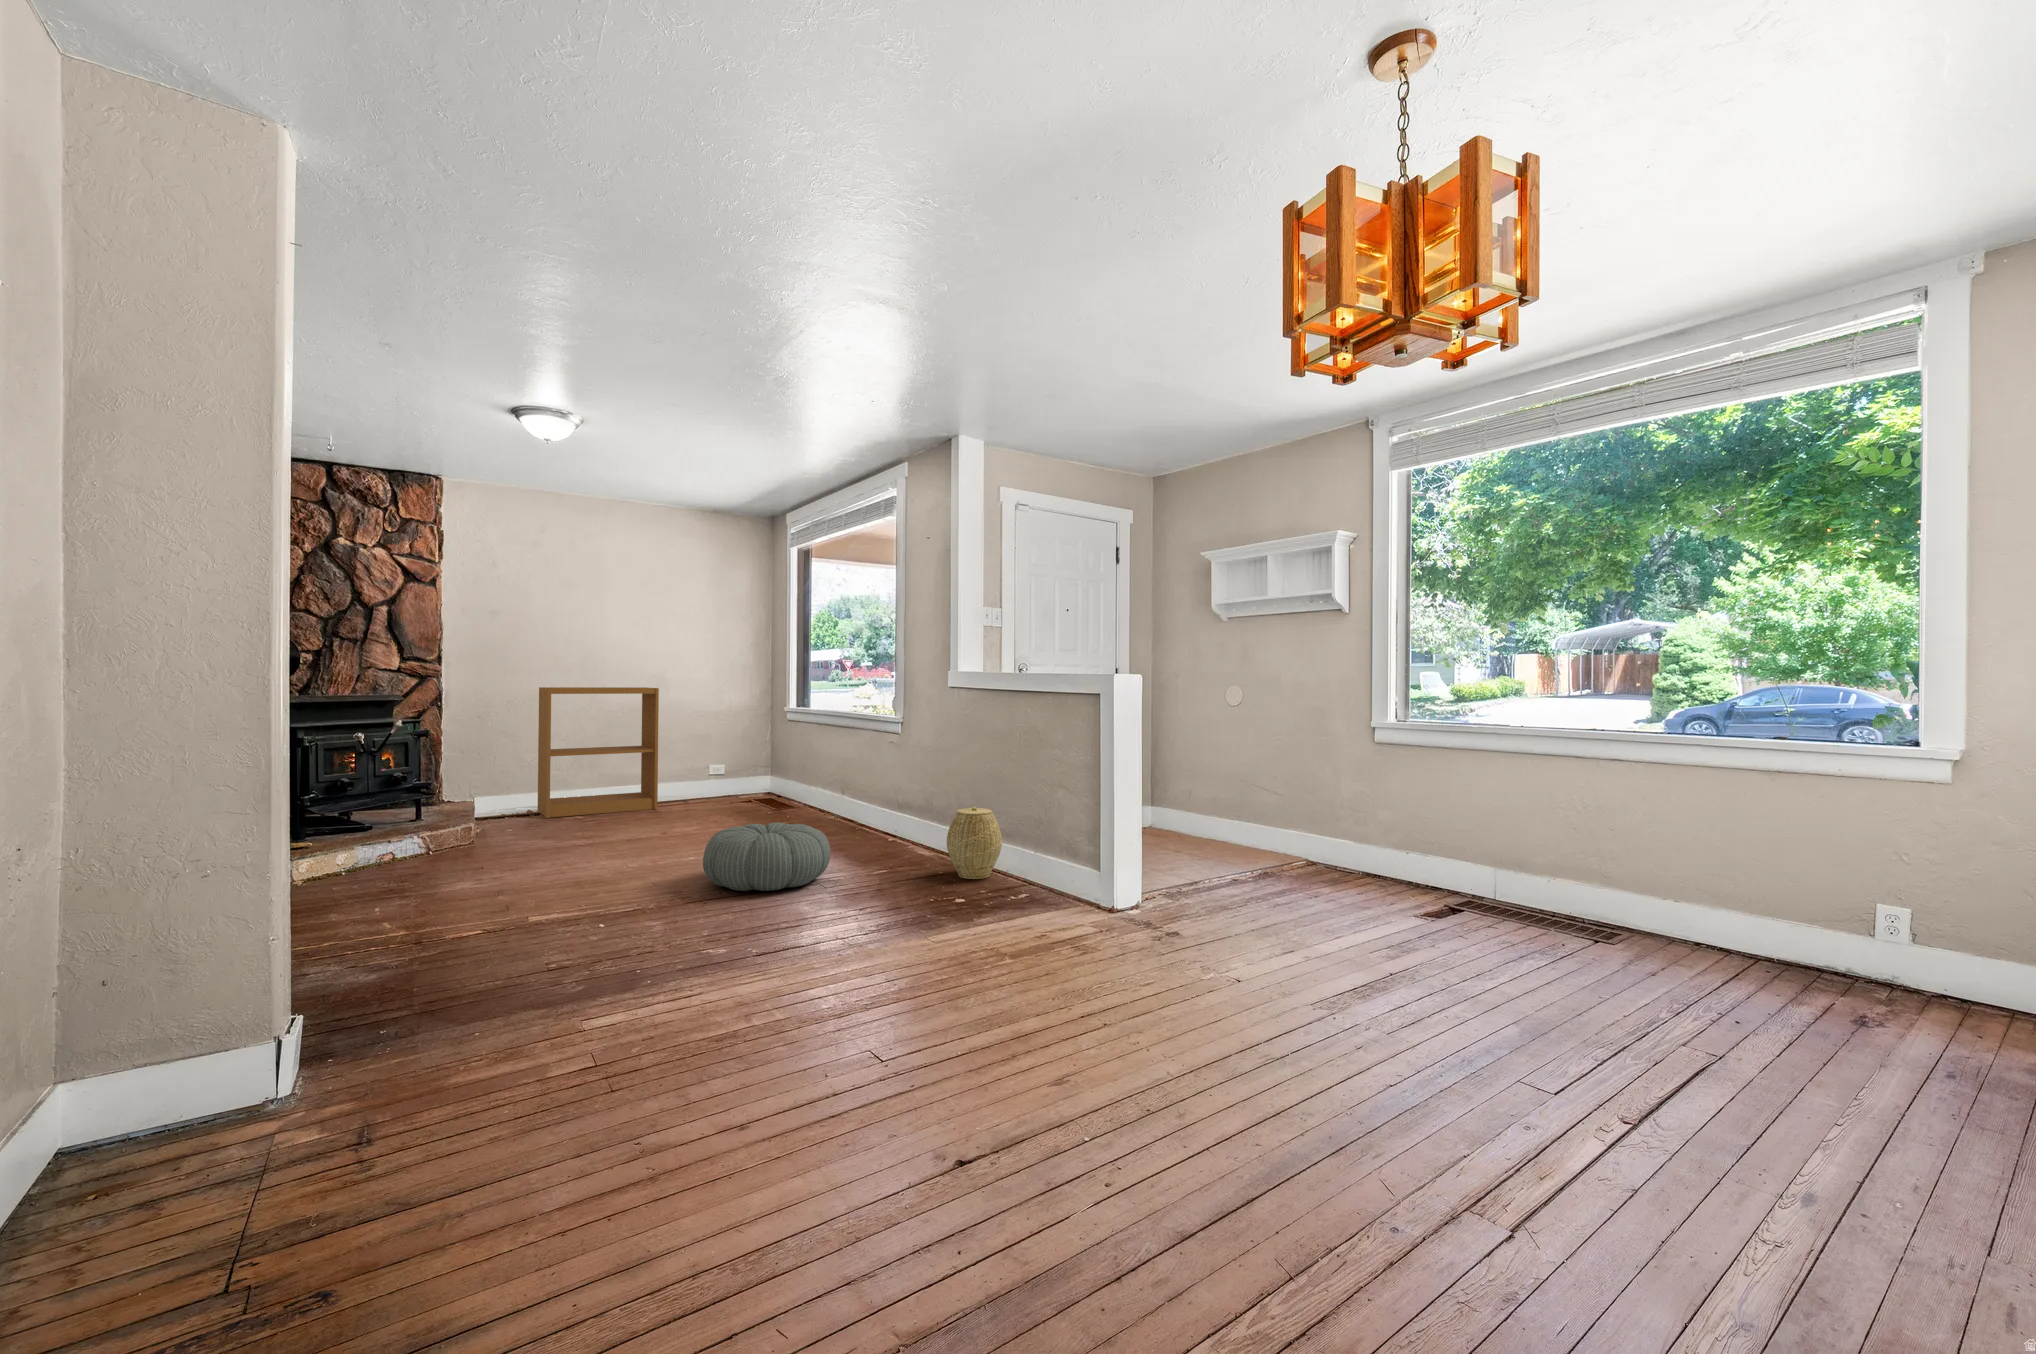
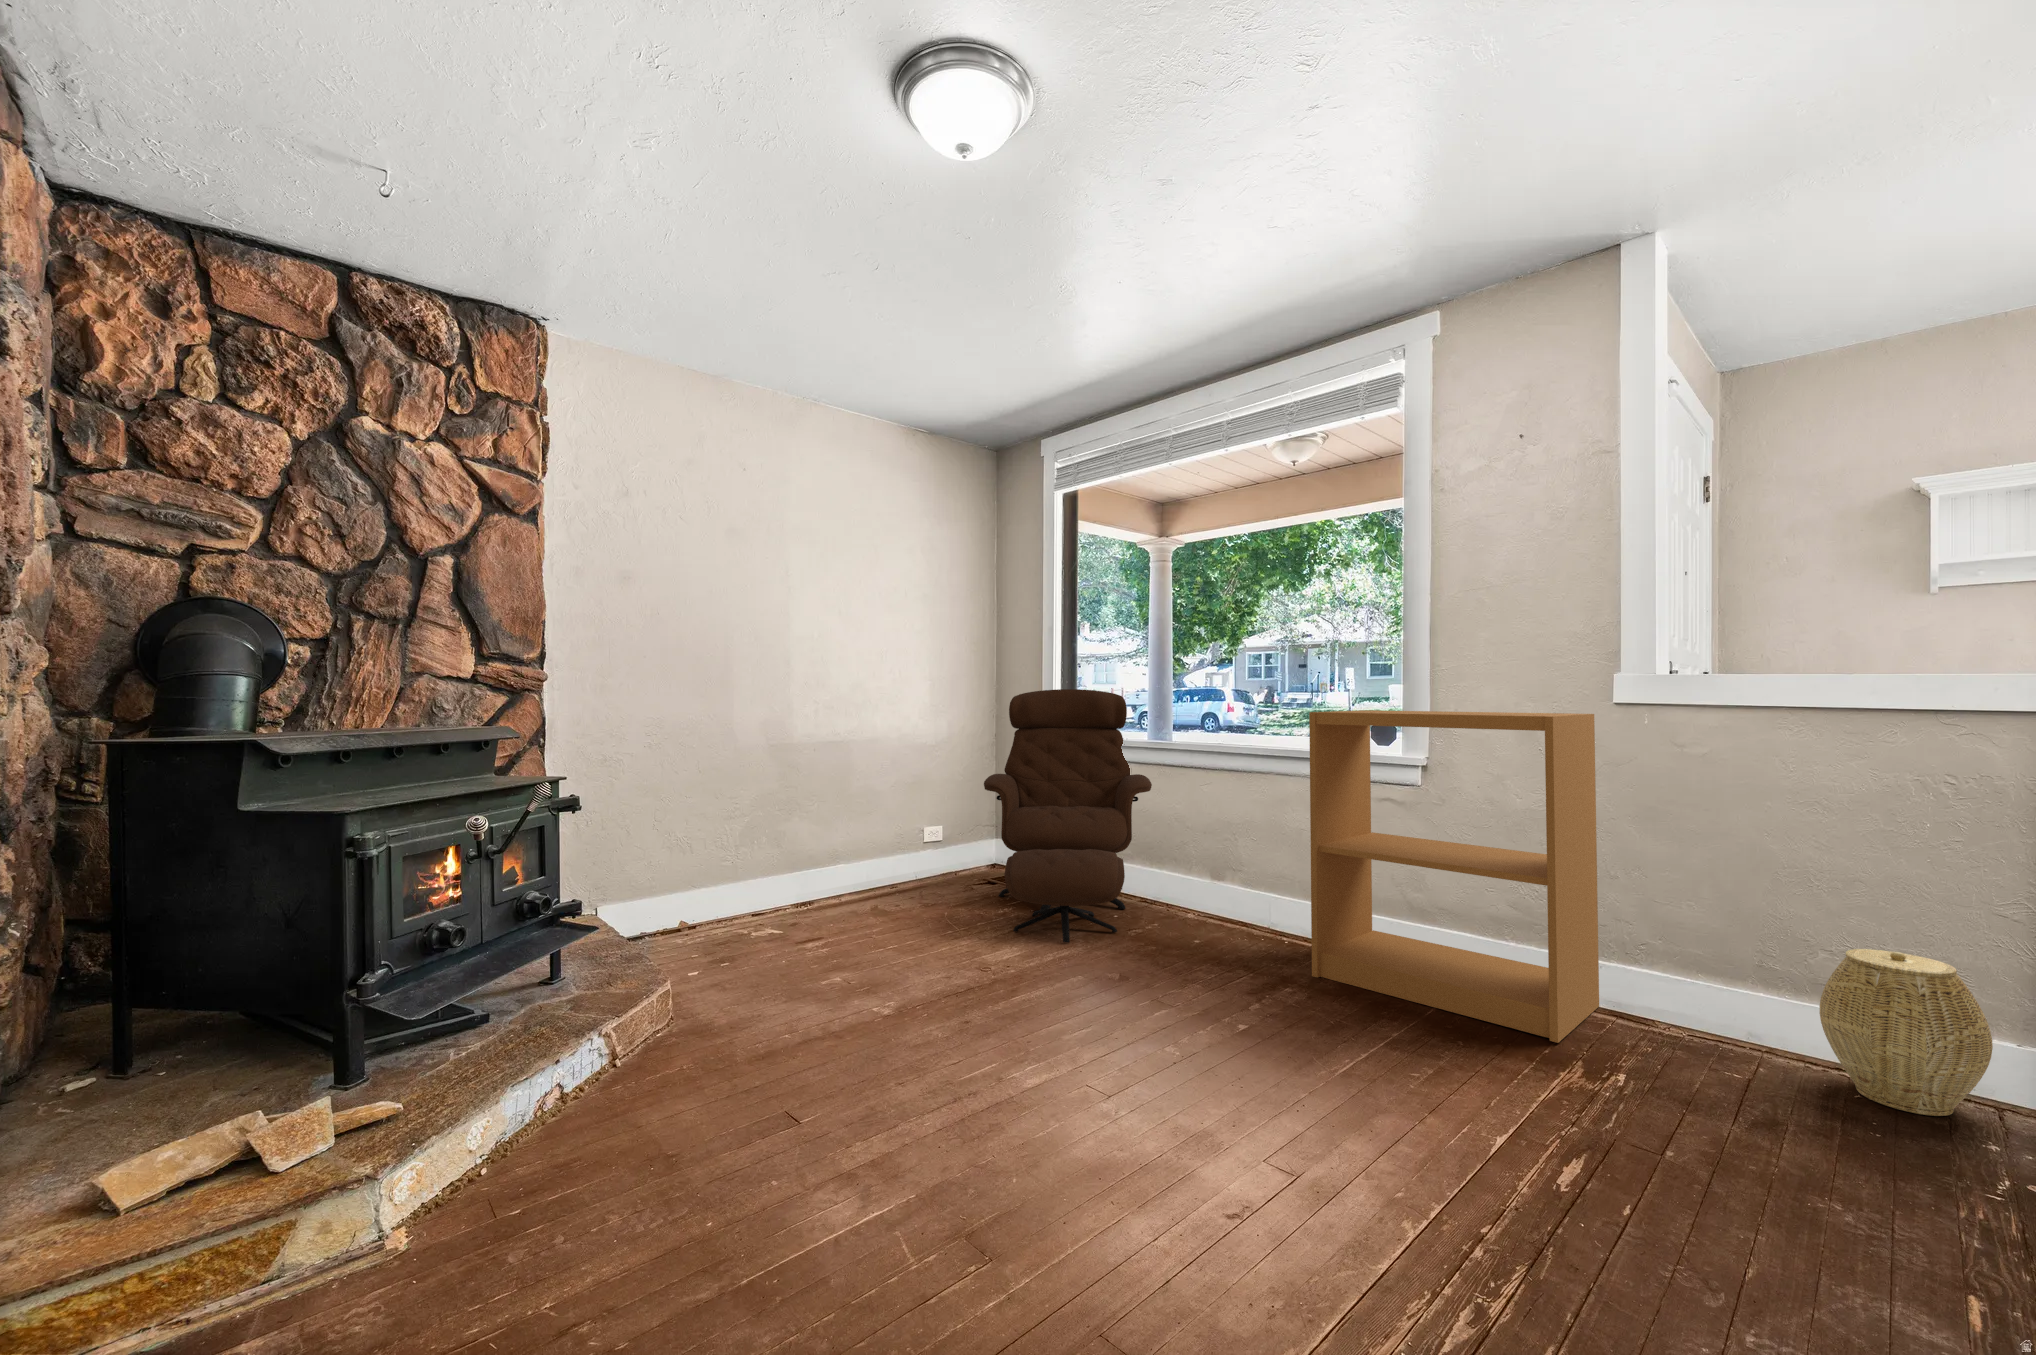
lounge chair: none [693,679,825,823] -> present [984,689,1152,943]
bookshelf: present [538,687,659,818] -> present [1309,710,1599,1043]
pouf: present [703,823,831,891] -> none [1401,1002,1746,1228]

